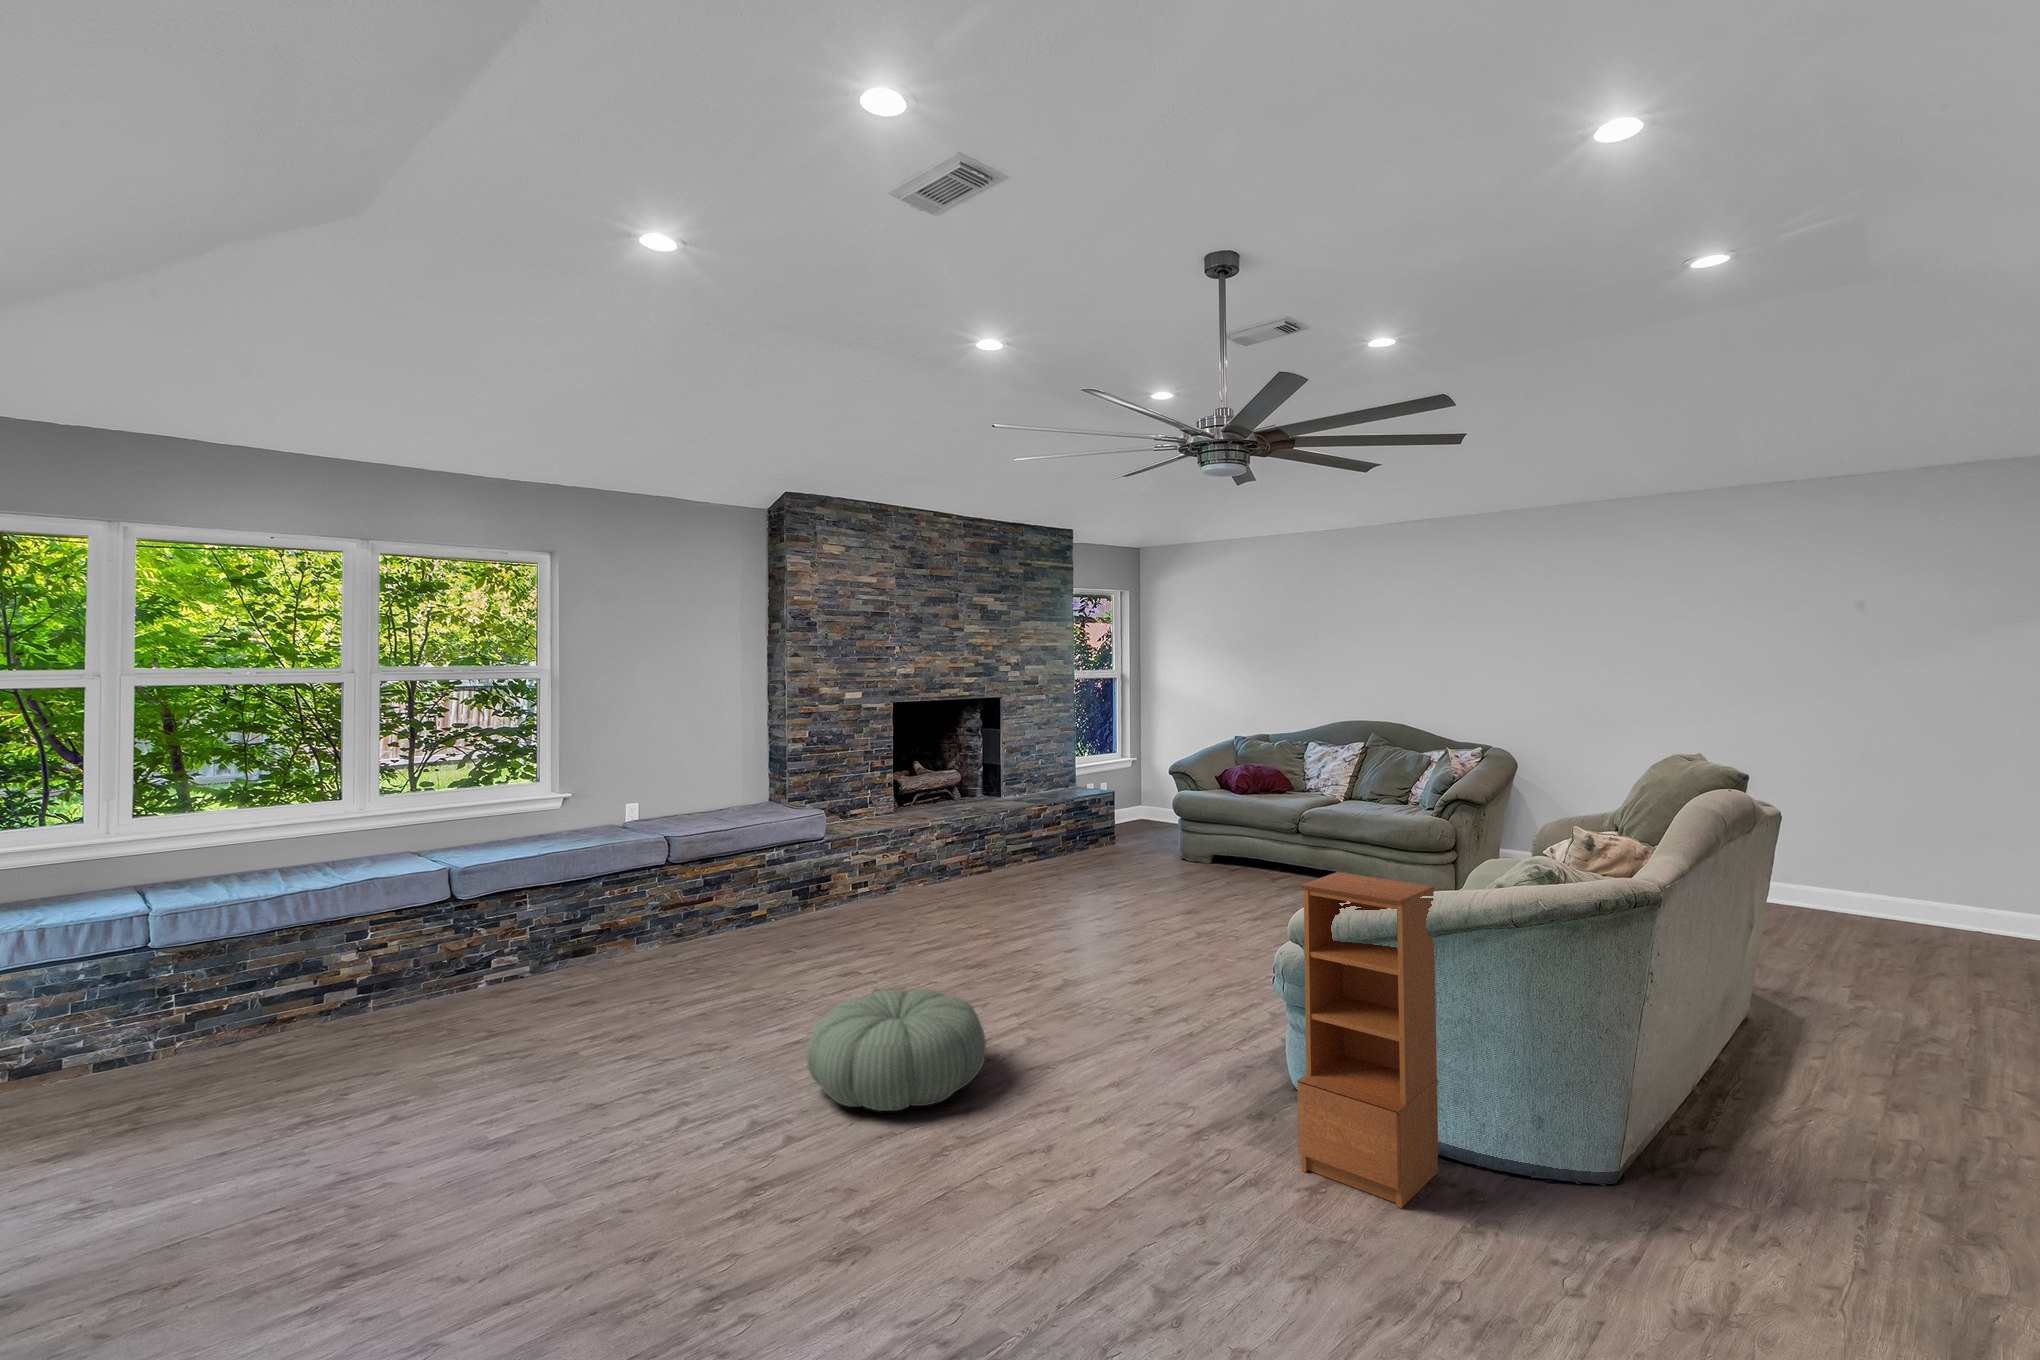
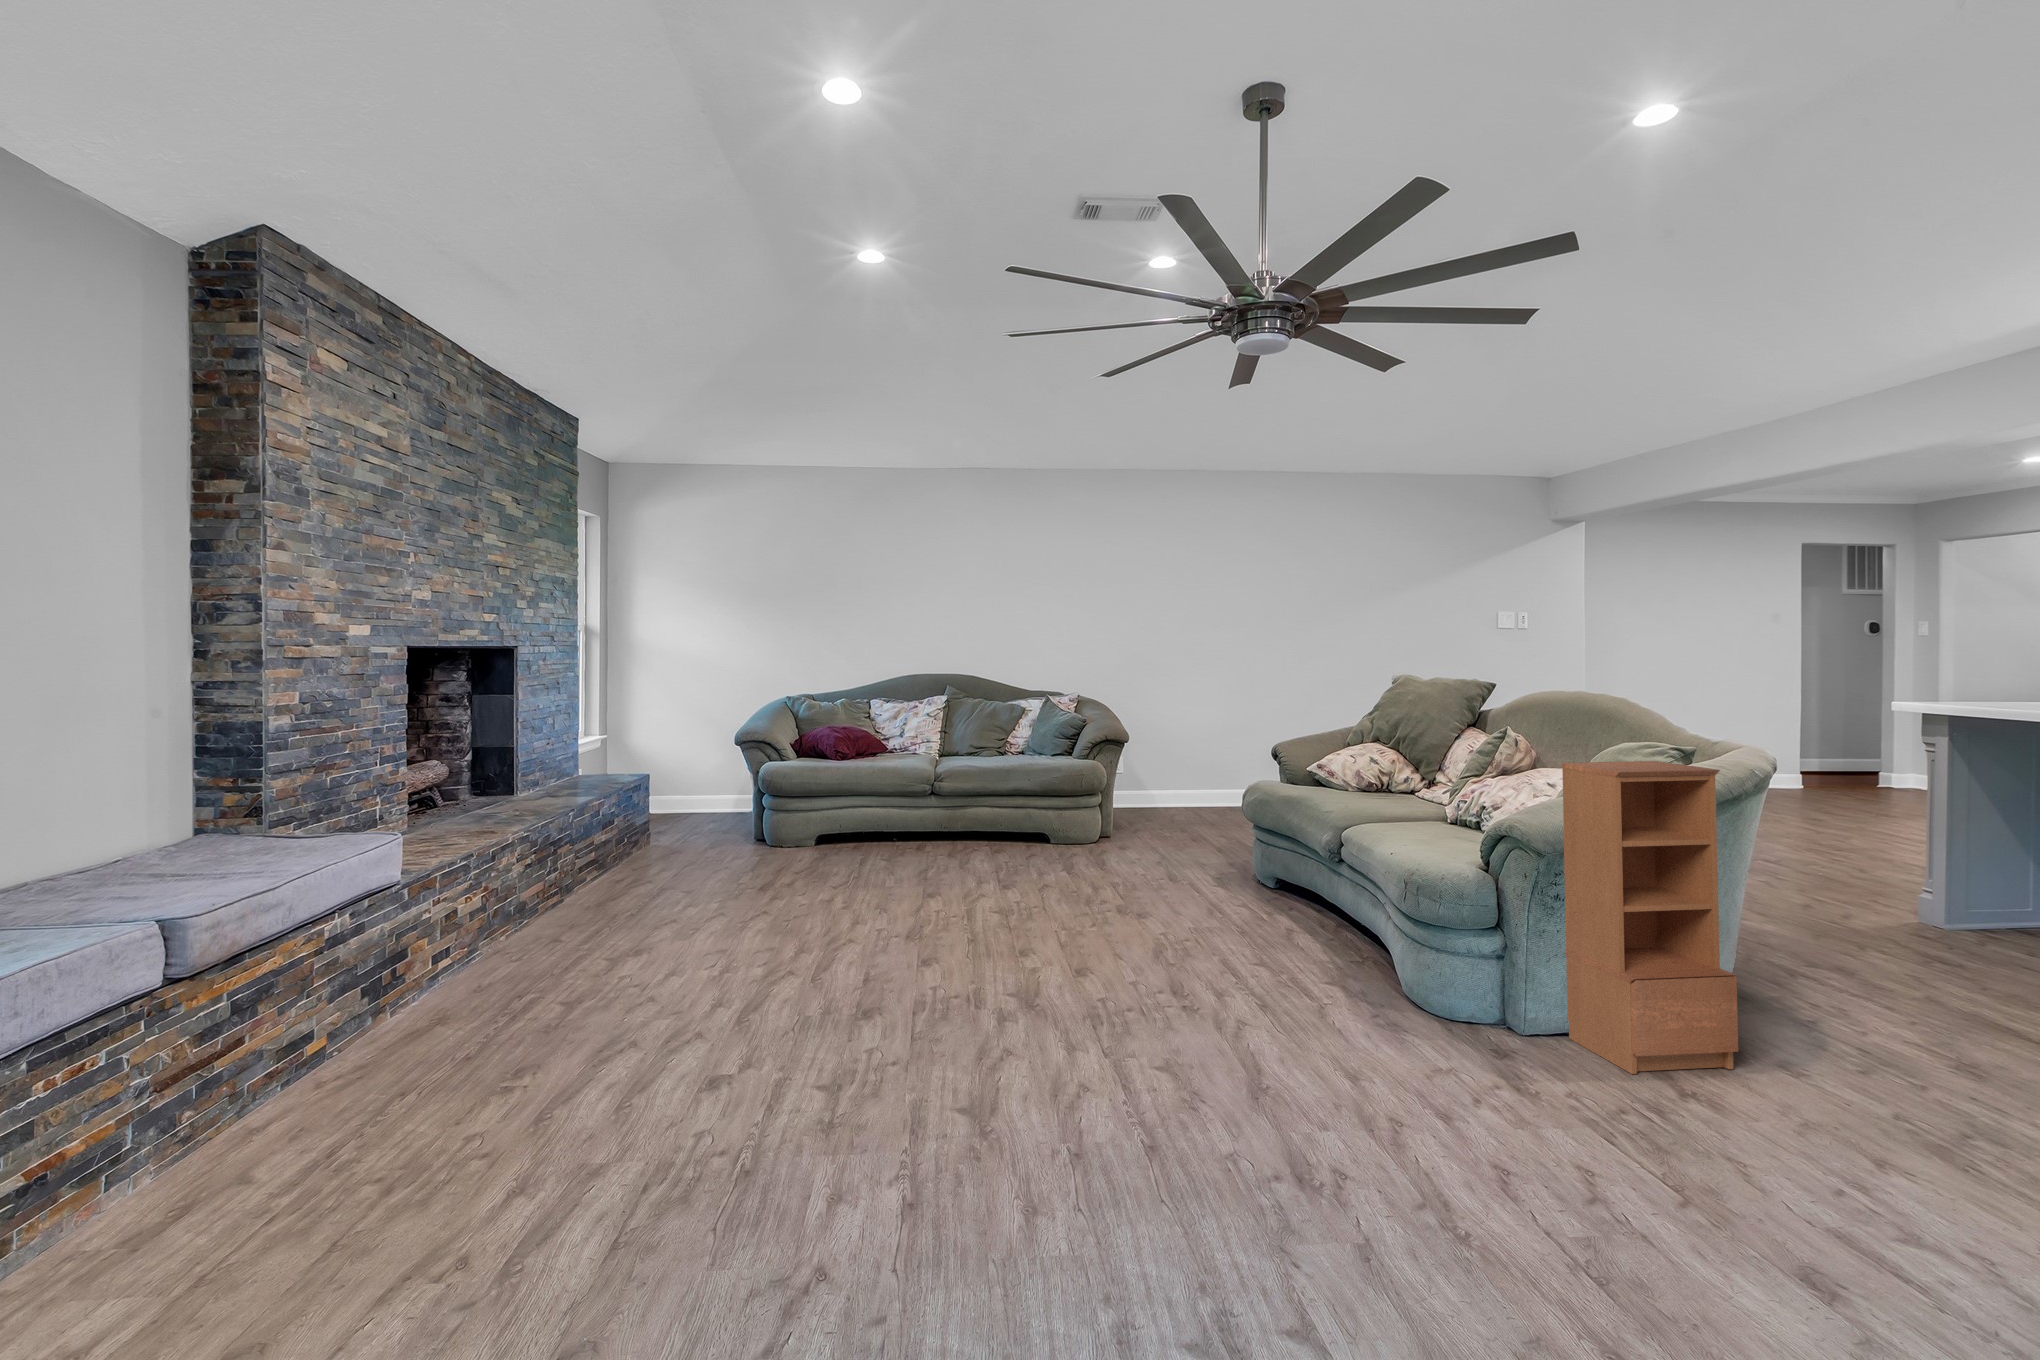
pouf: present [807,989,986,1111] -> none [1054,1024,1341,1241]

